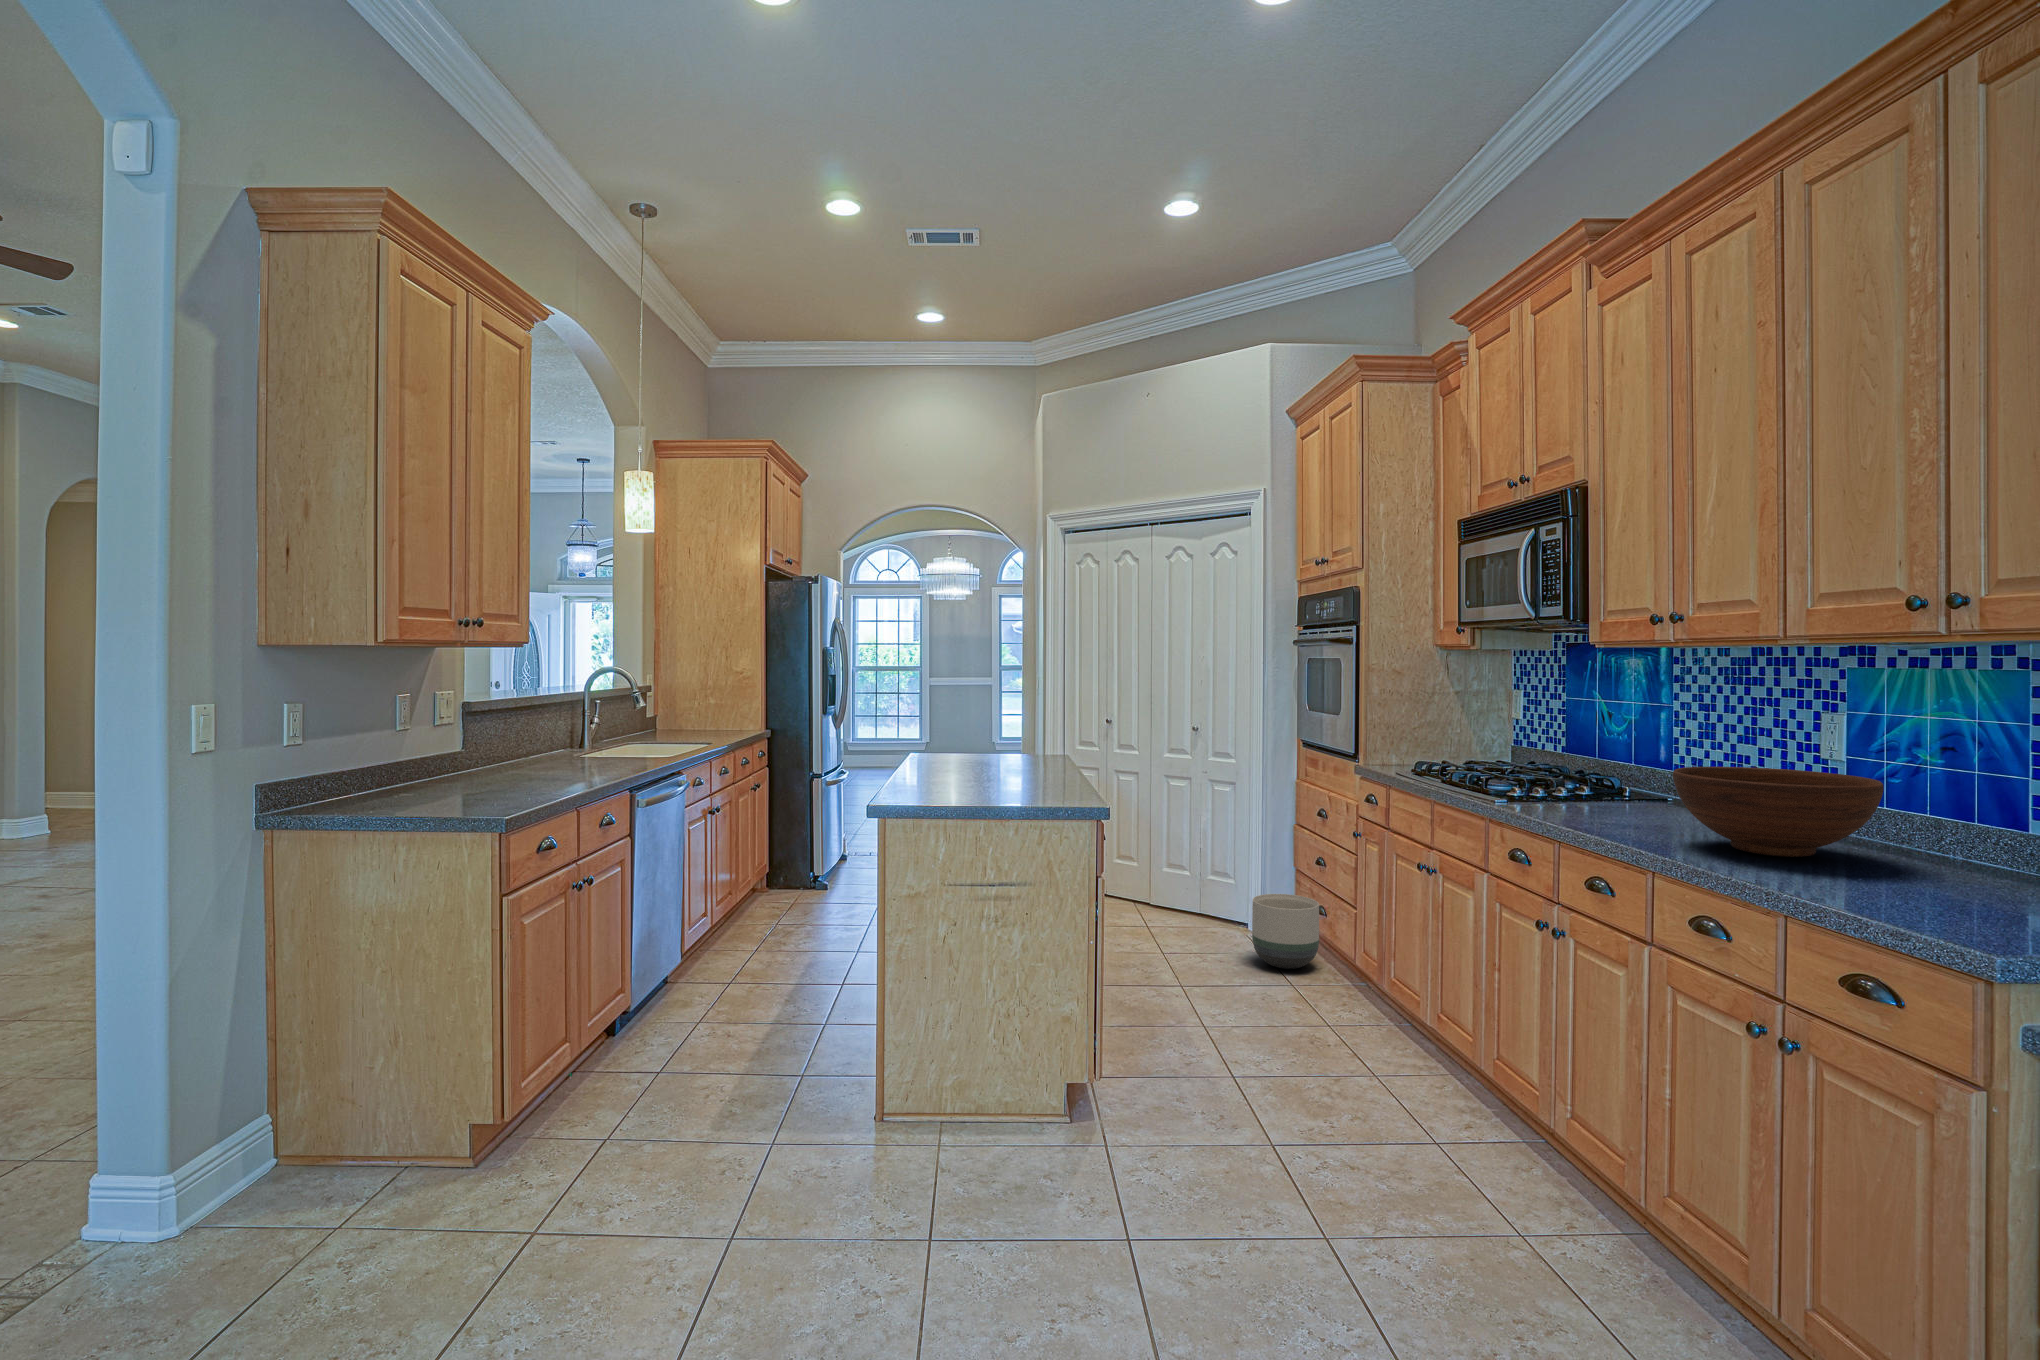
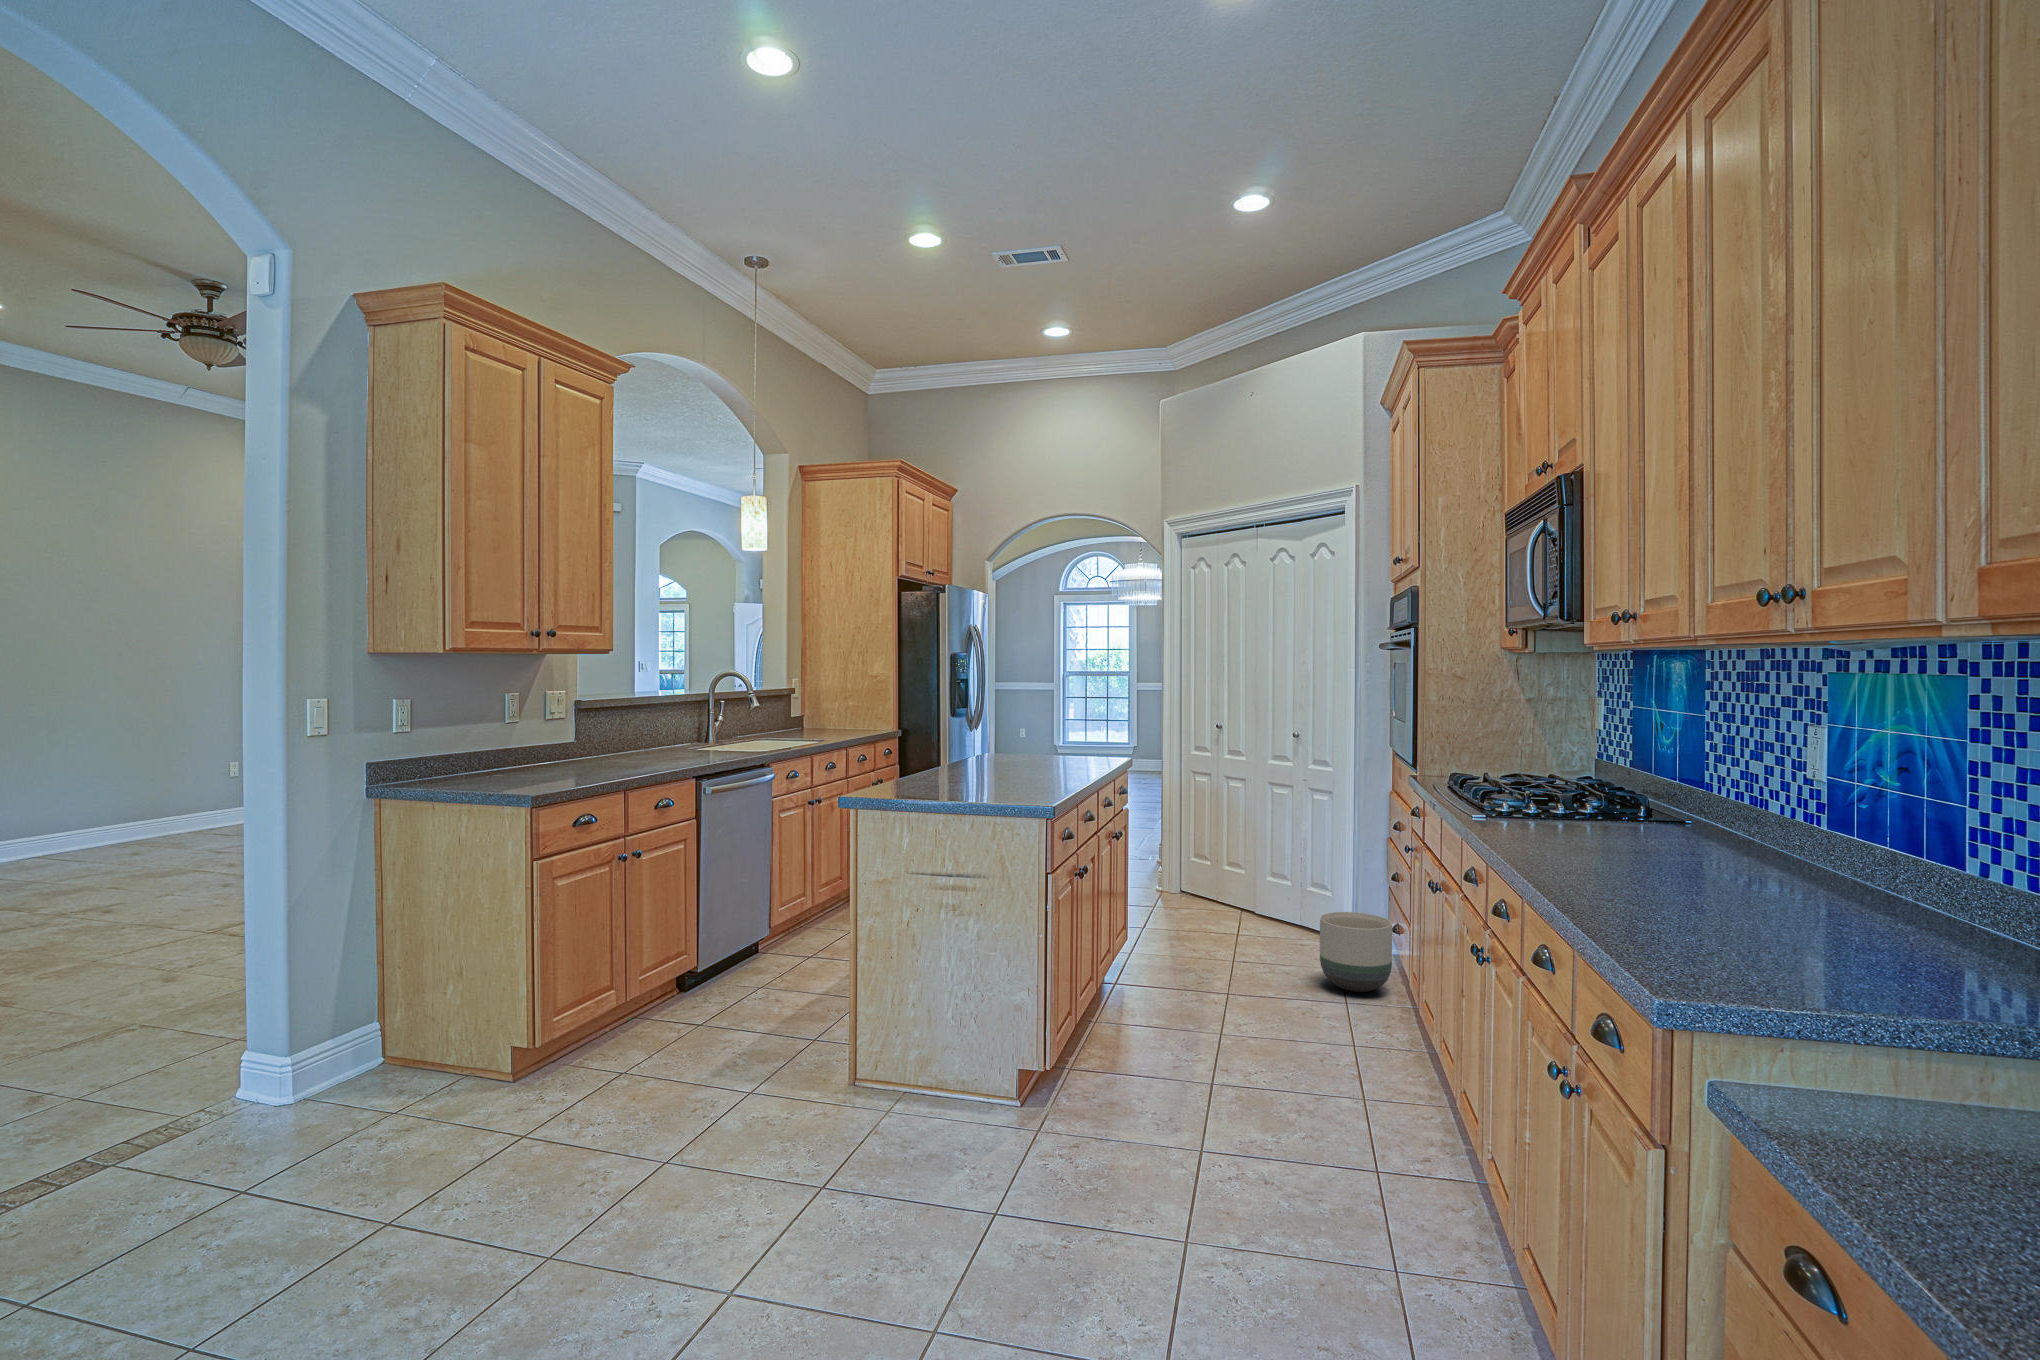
fruit bowl: present [1673,767,1884,857] -> none [1560,783,1787,887]

